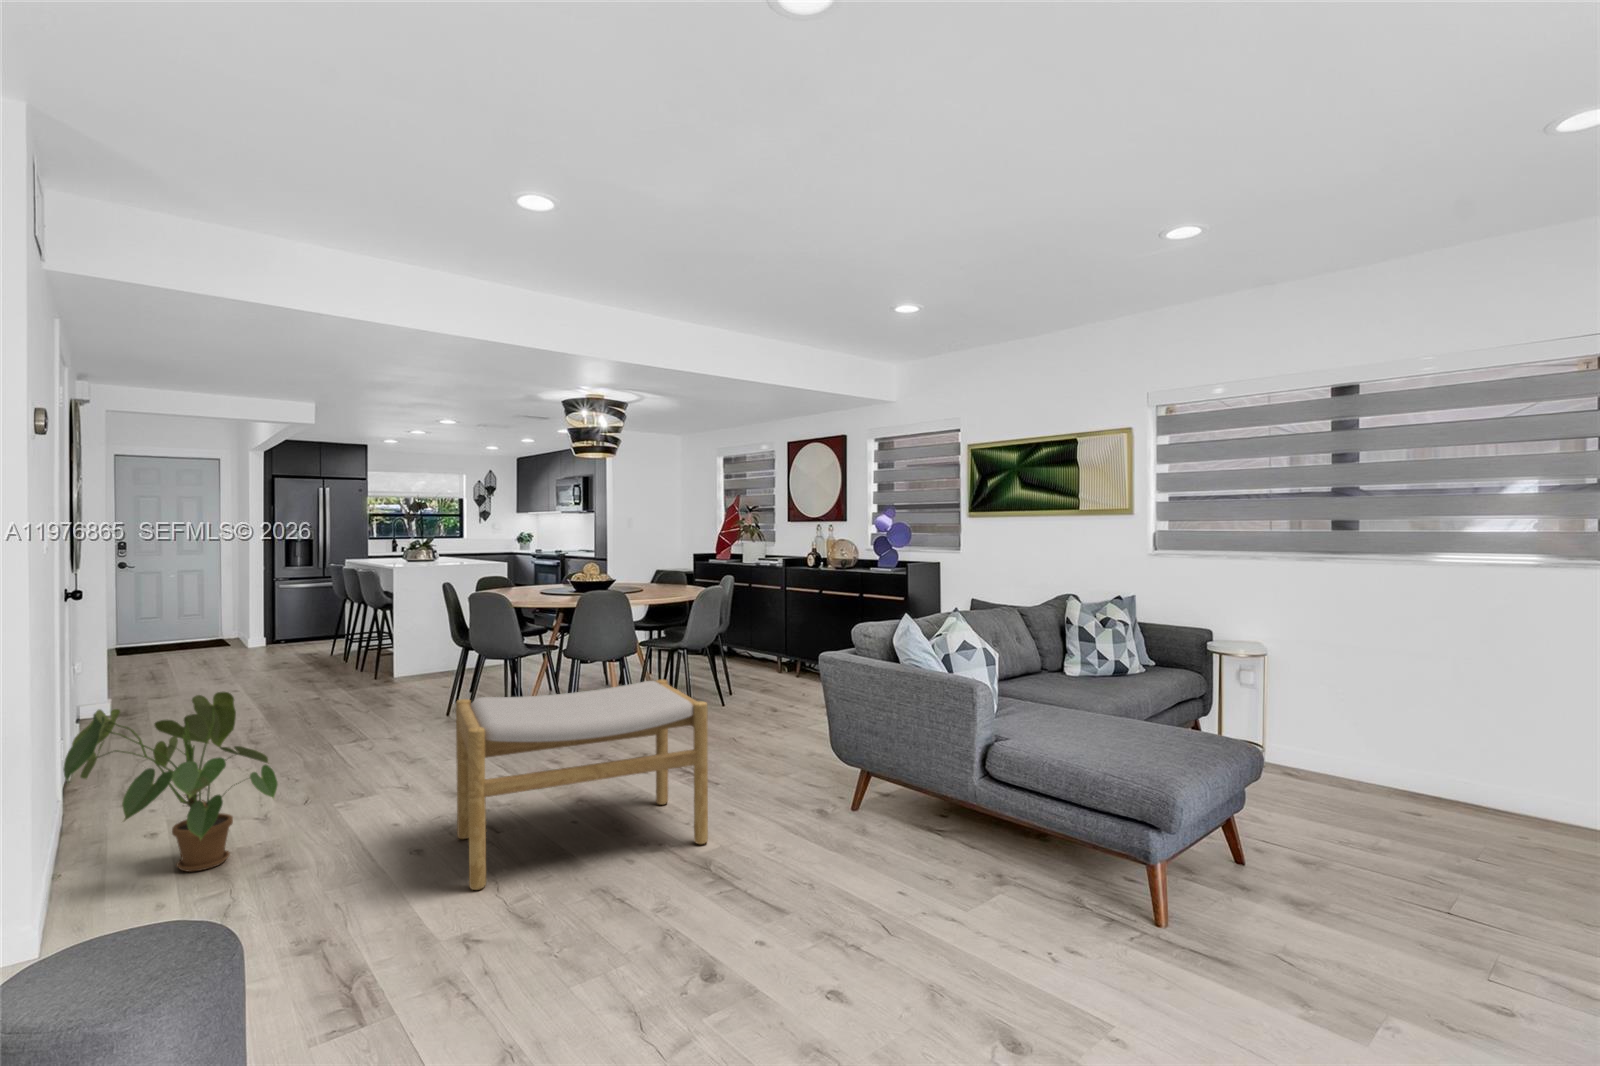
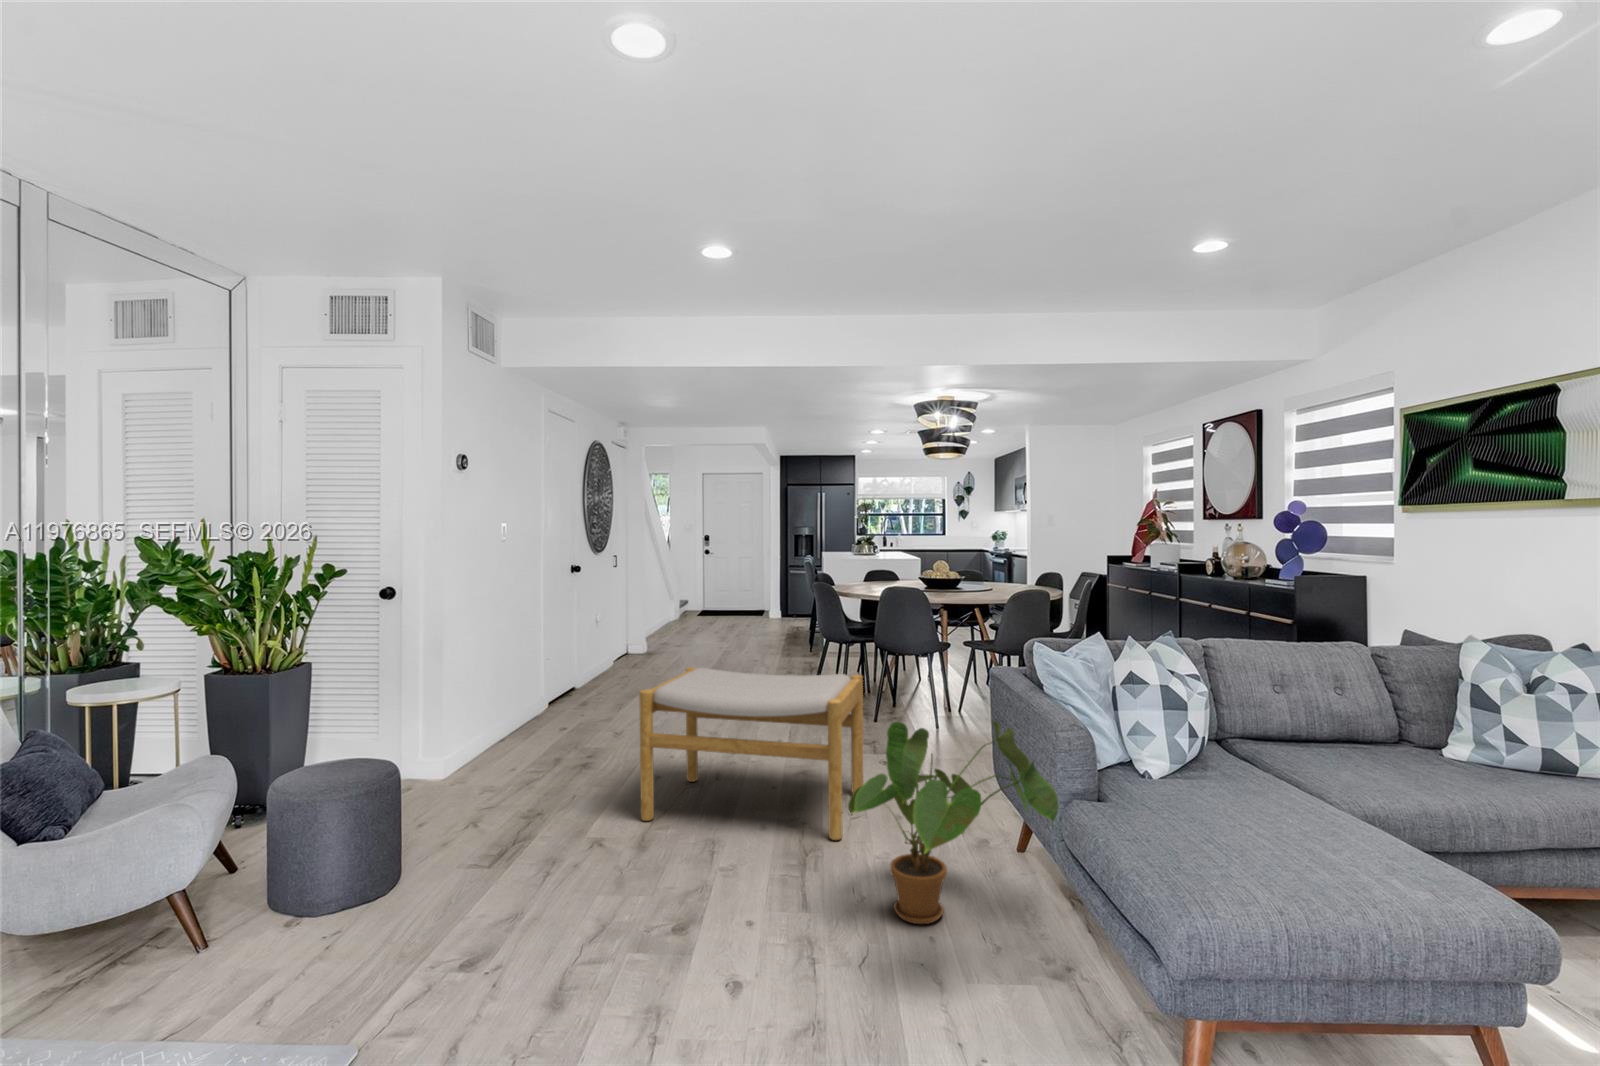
house plant: present [63,692,278,872] -> present [848,721,1059,924]

